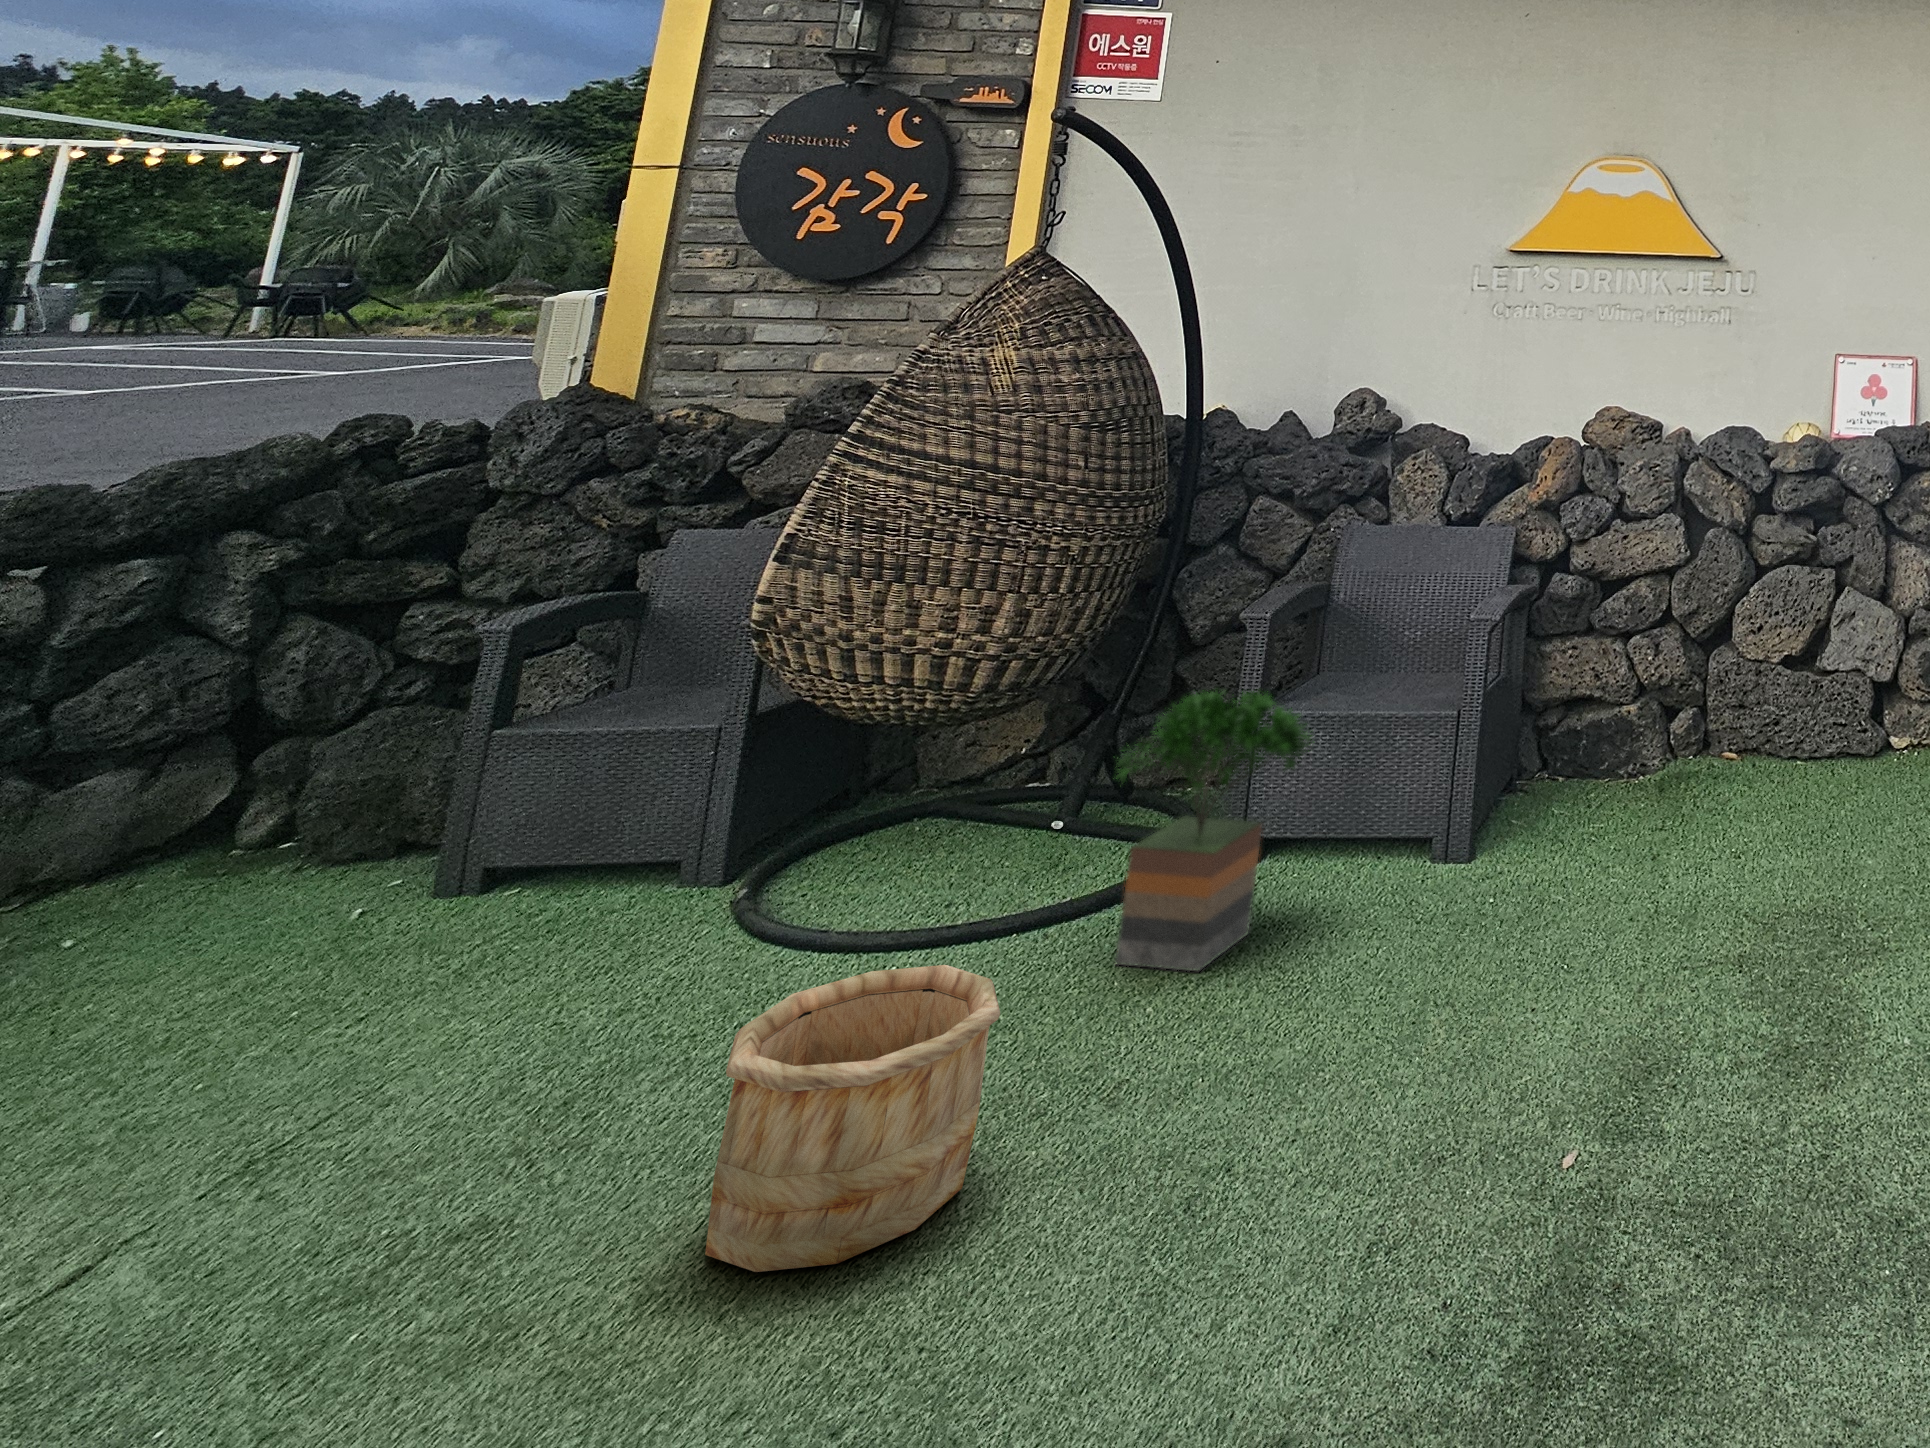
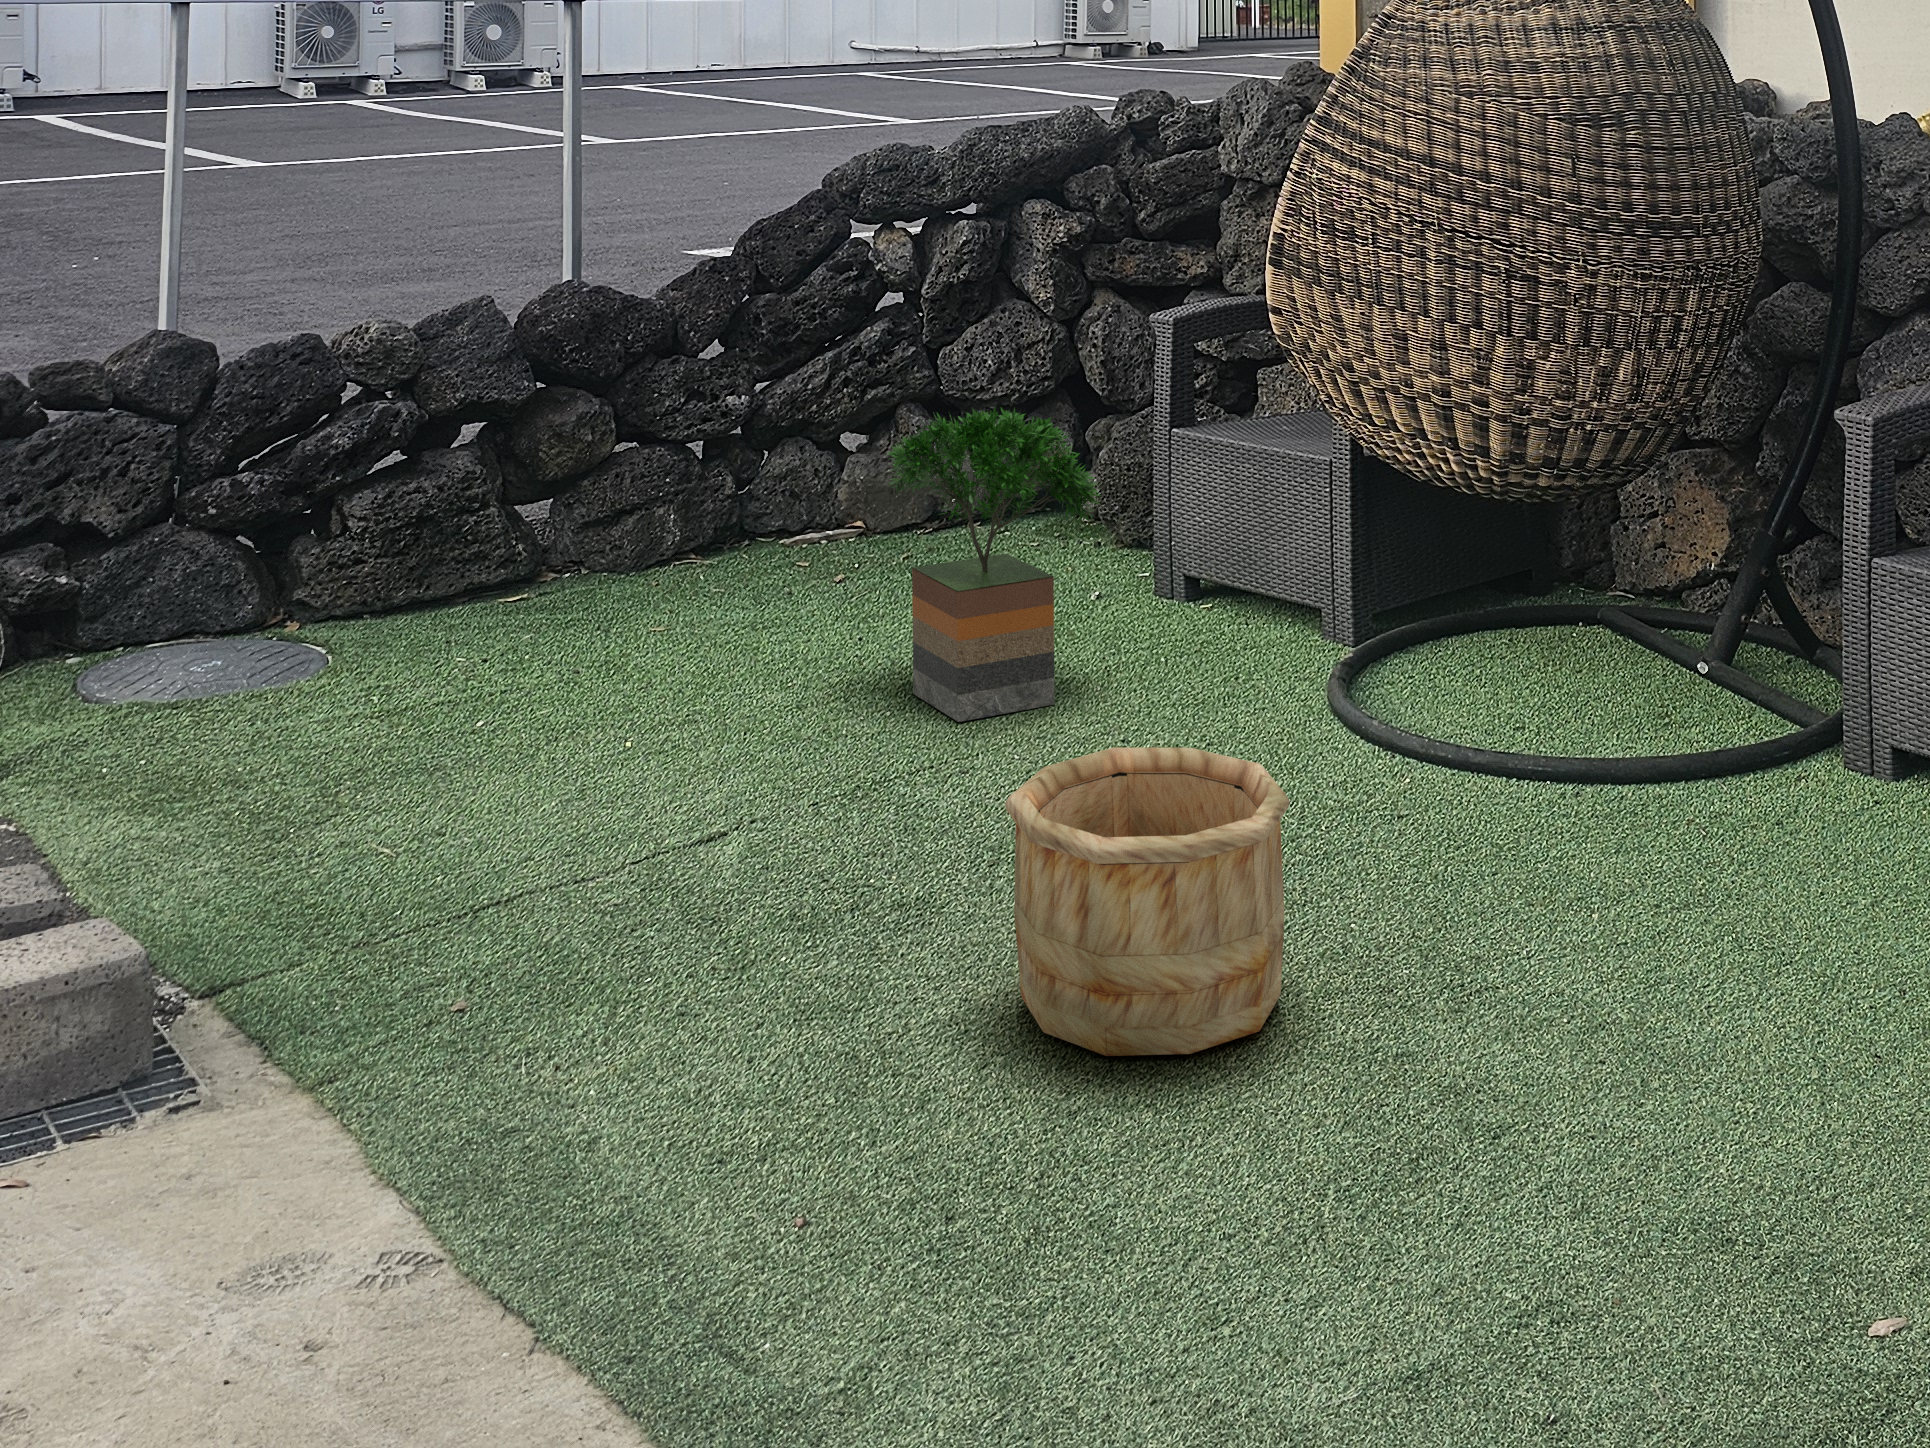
potted tree: present [1115,691,1311,971] -> present [888,407,1101,722]

